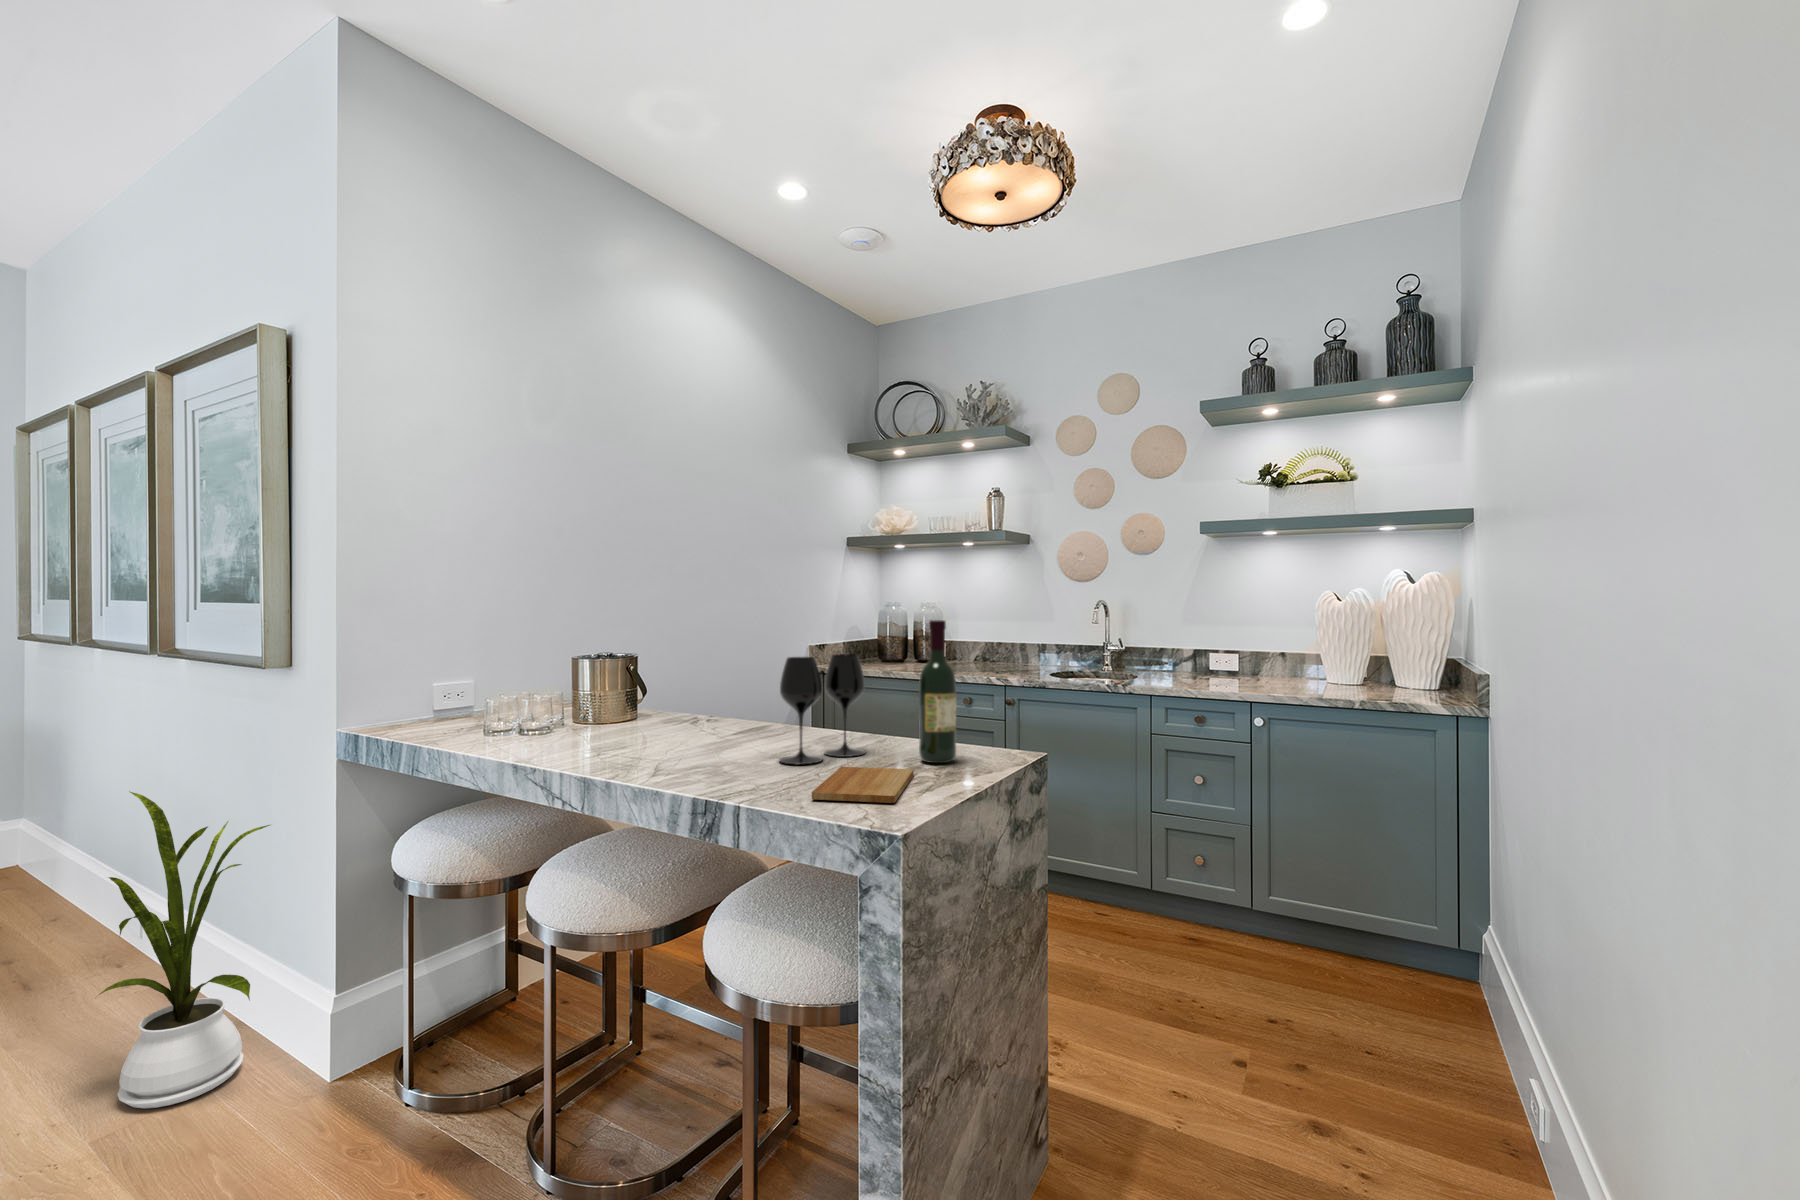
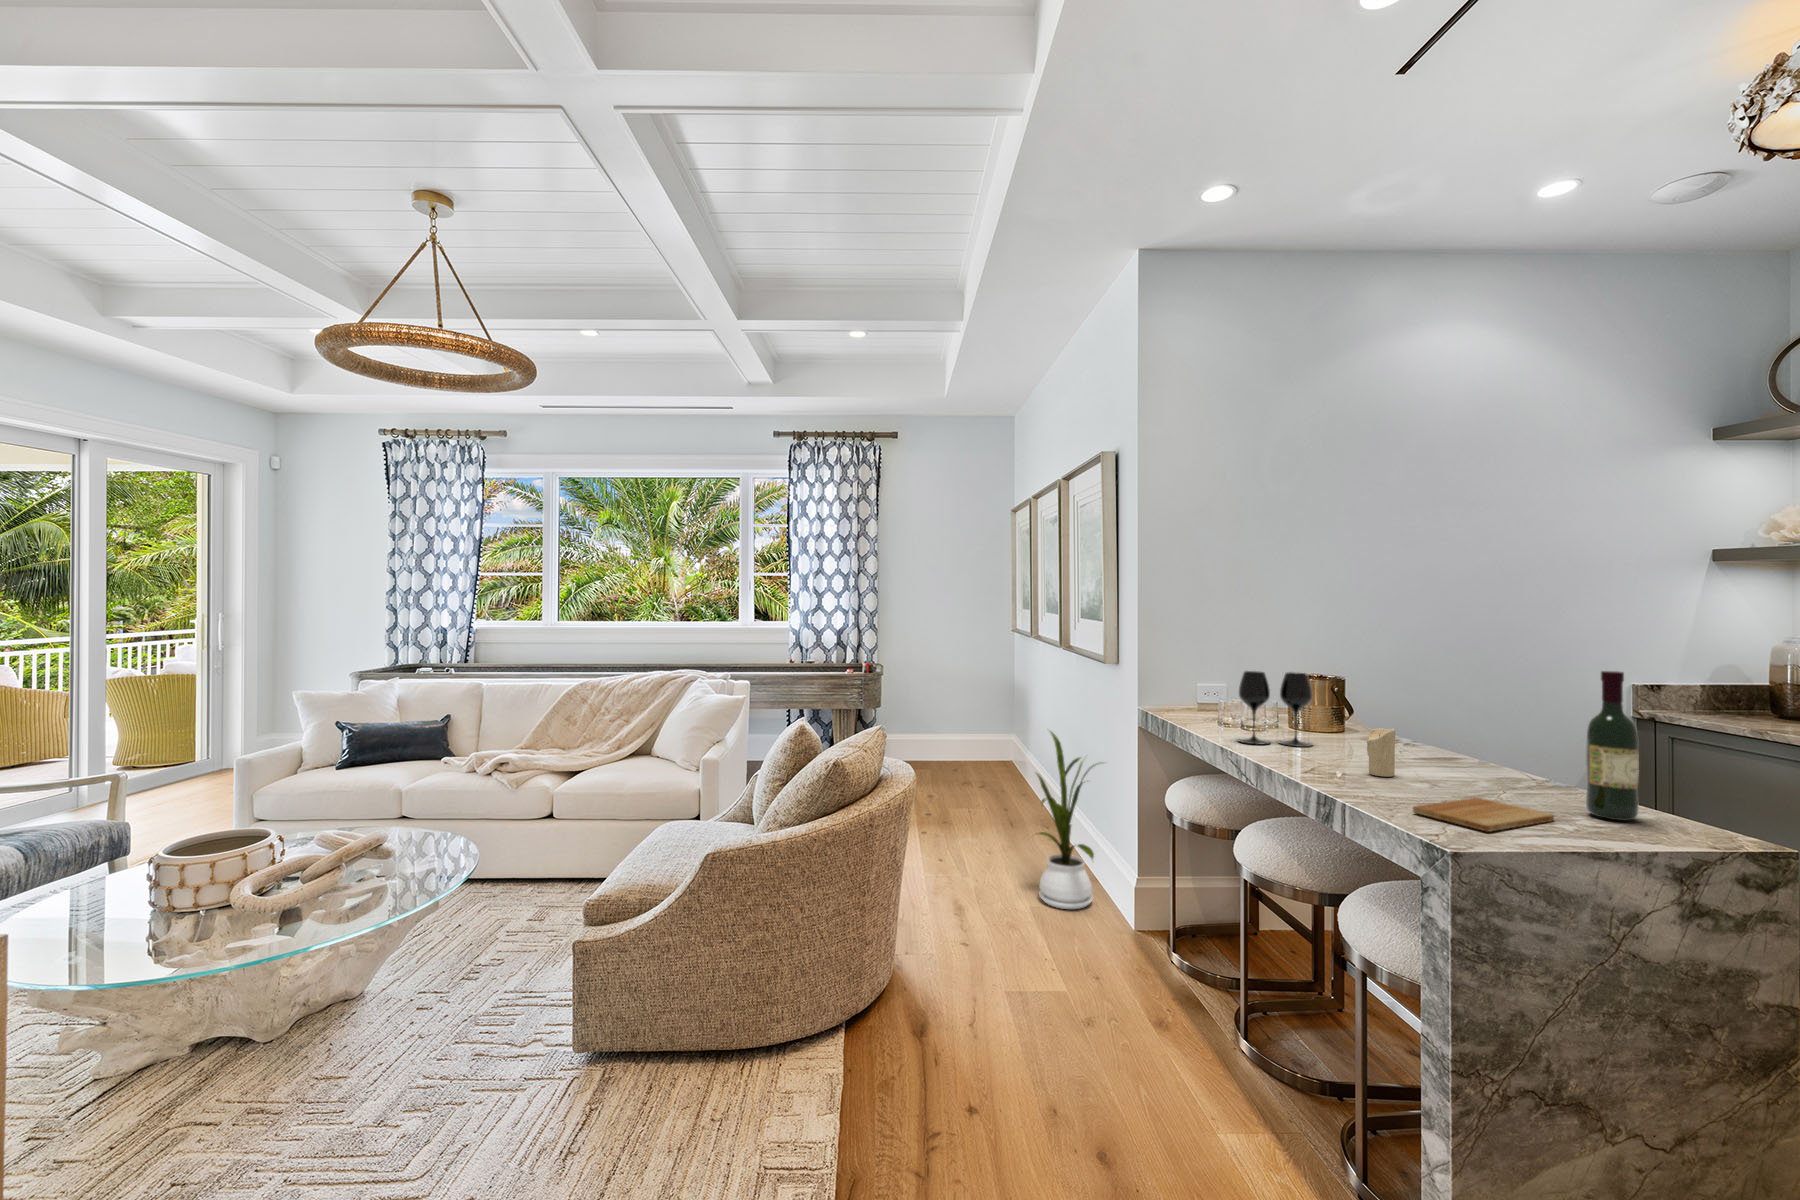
wine glass: present [779,654,865,764] -> present [1239,671,1312,747]
candle: none [713,705,741,764] -> present [1367,728,1396,777]

